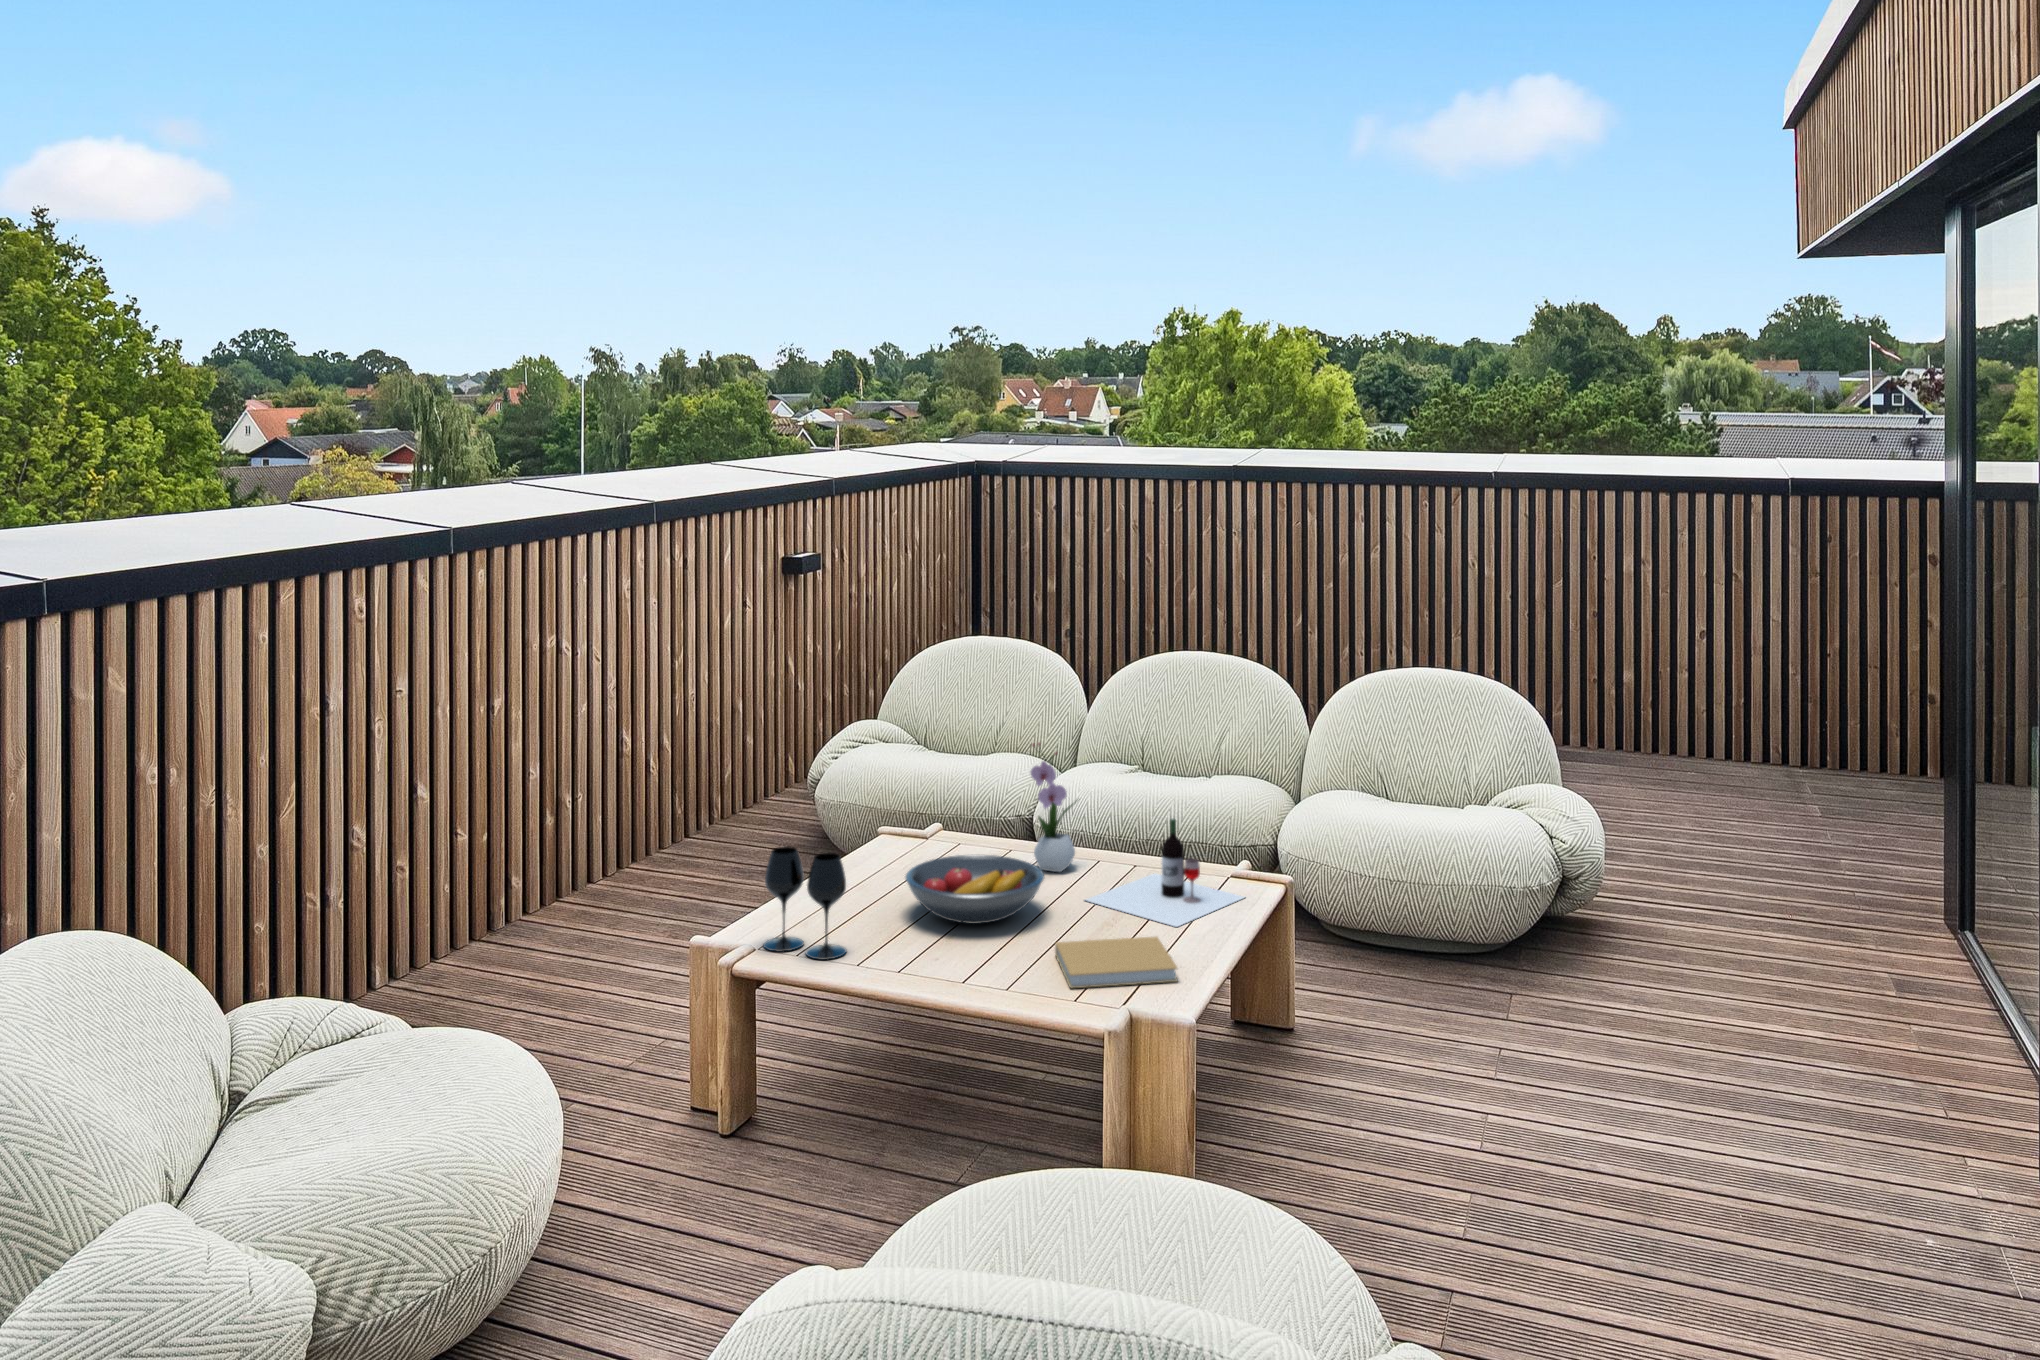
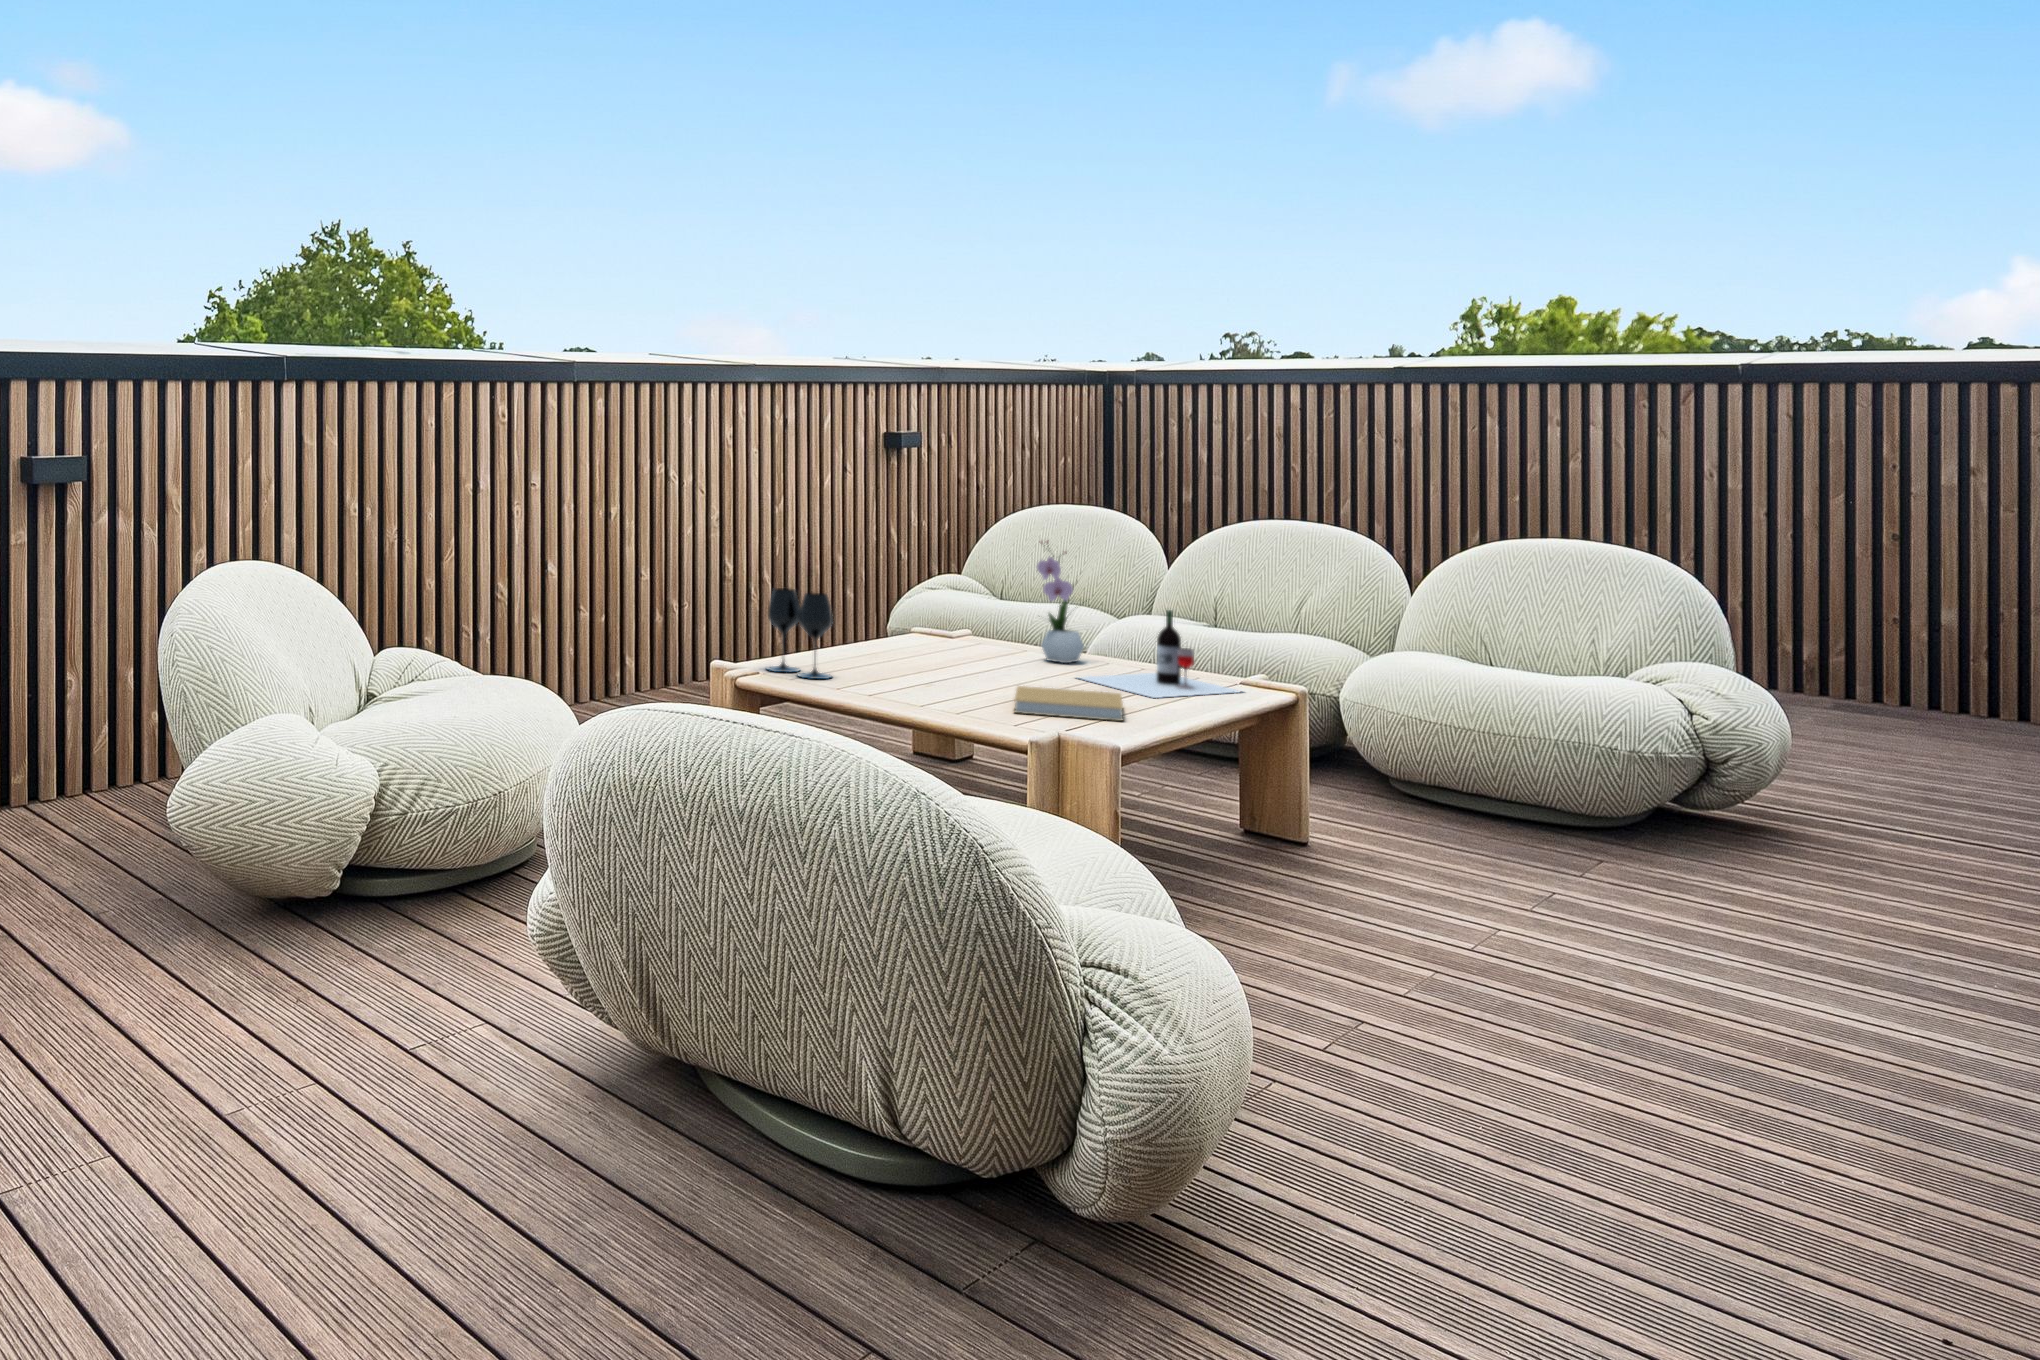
fruit bowl: present [905,855,1044,924] -> none [898,628,1029,677]

